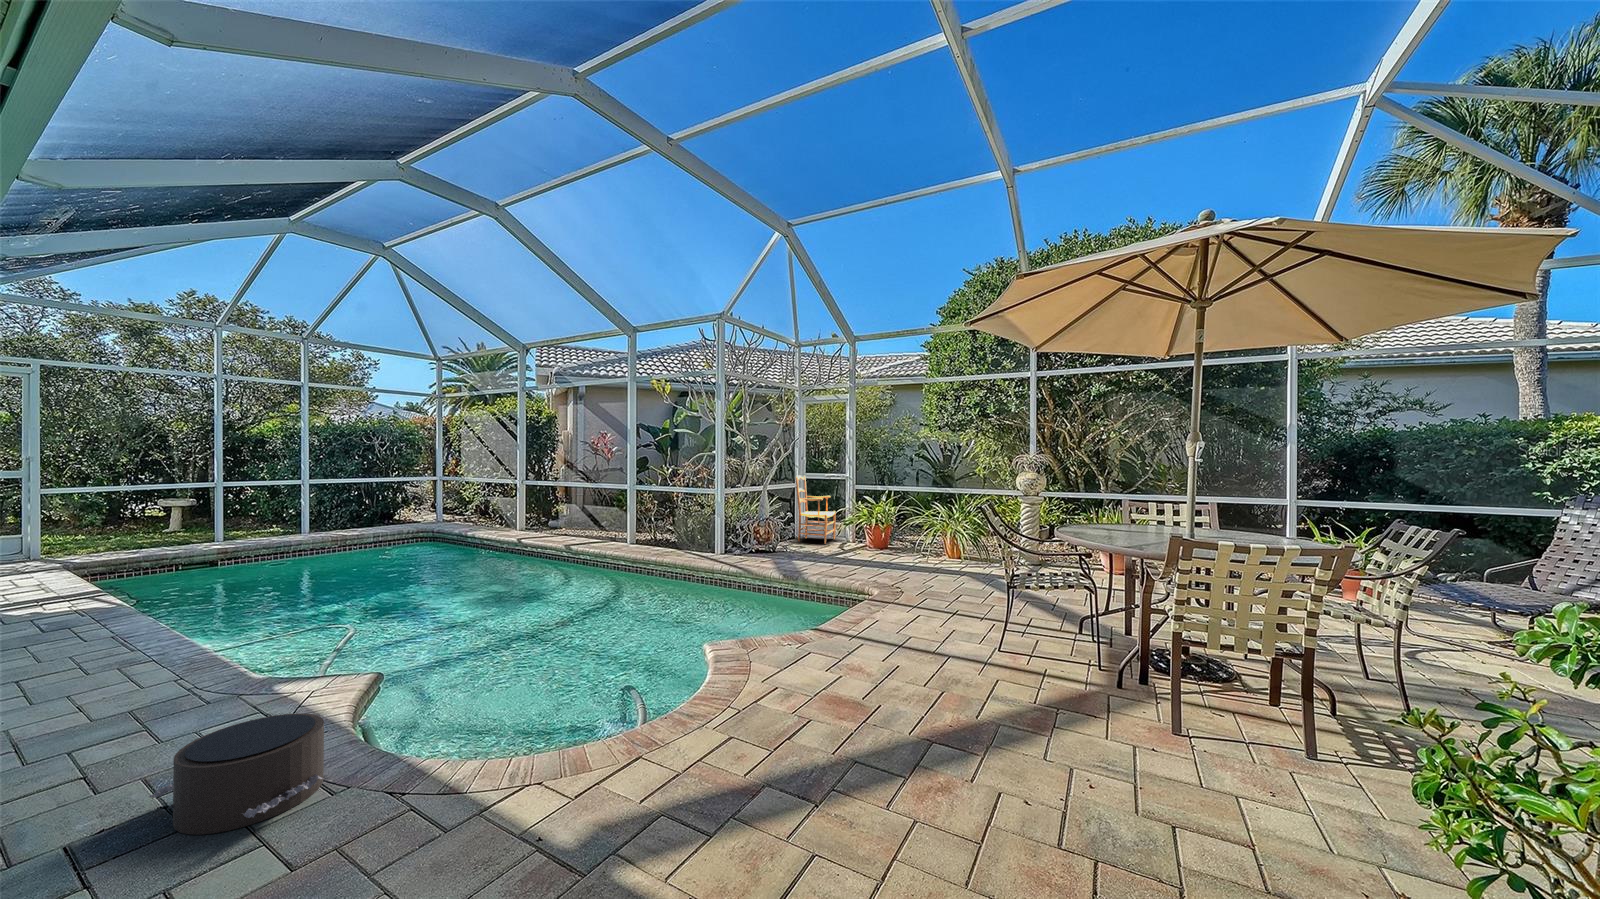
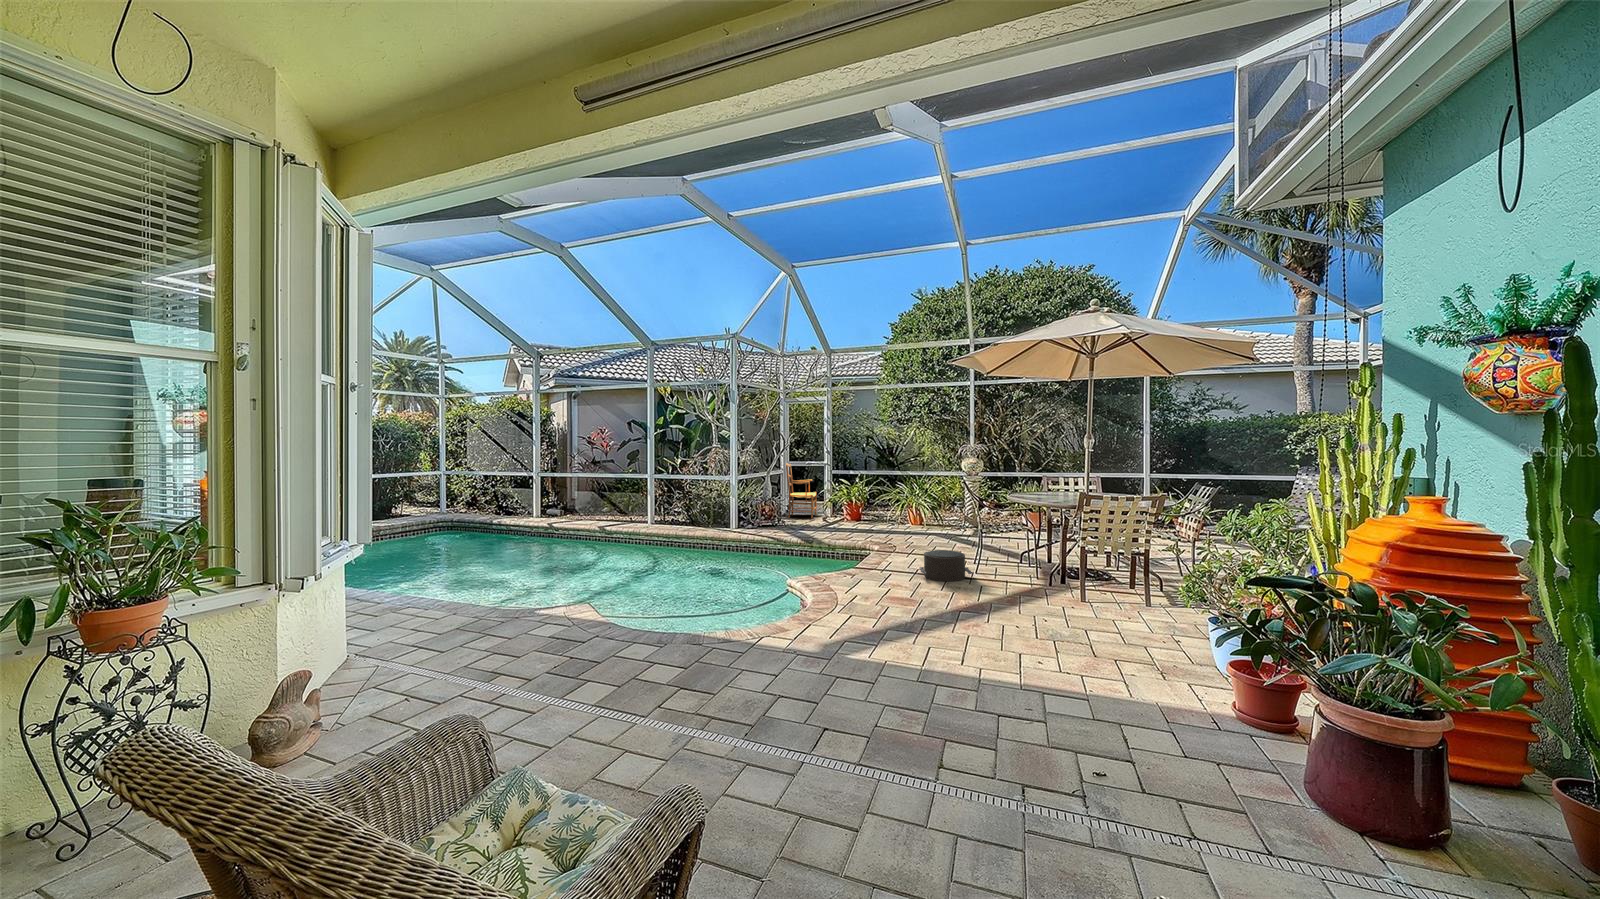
pouf: present [149,713,324,835] -> present [919,550,973,581]

